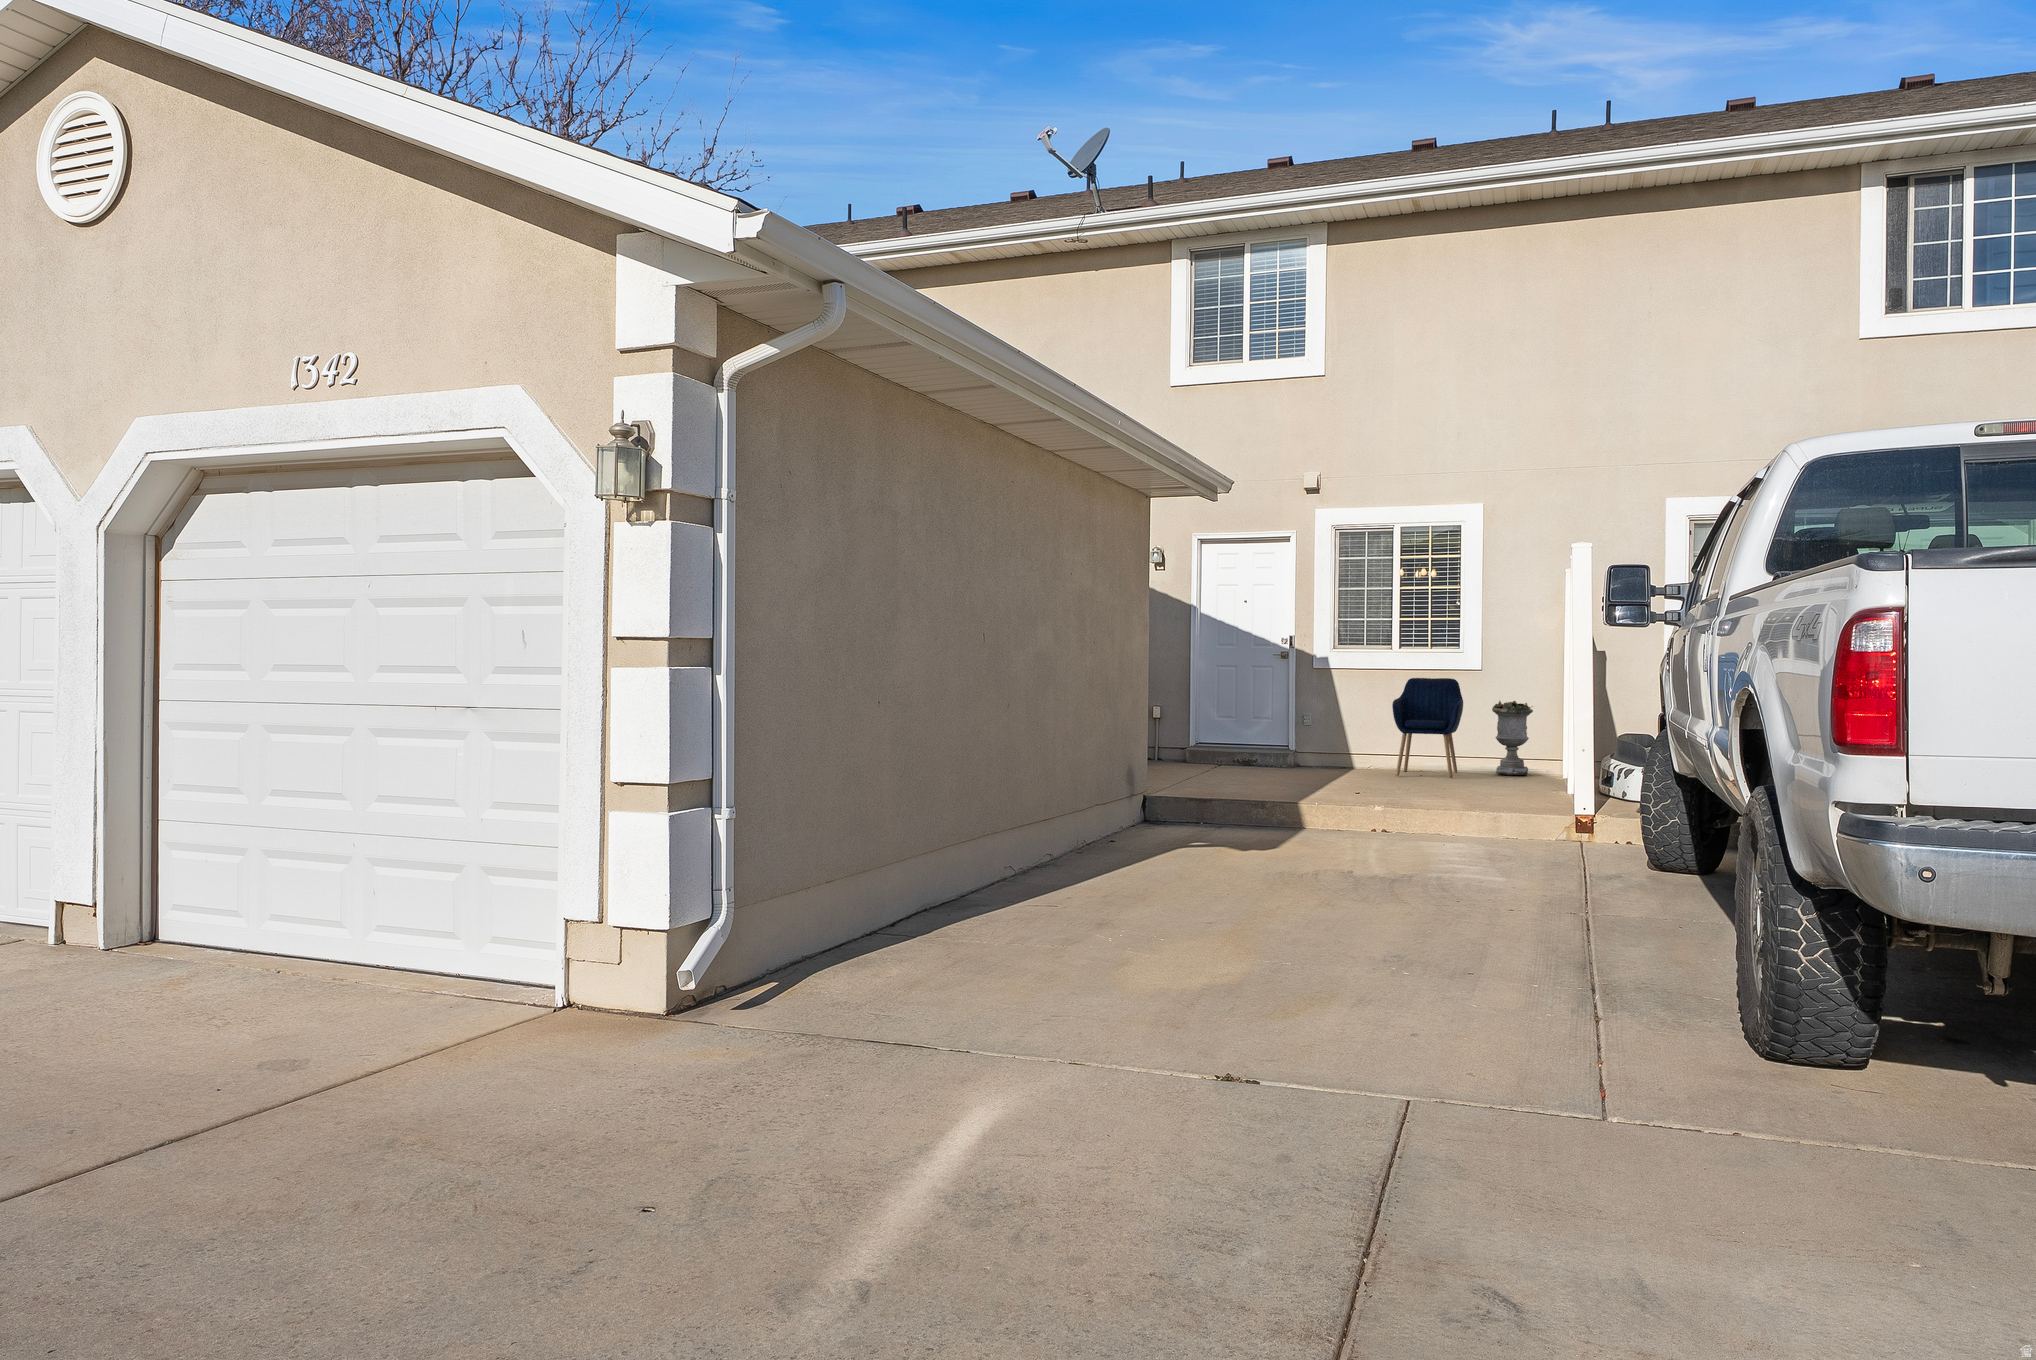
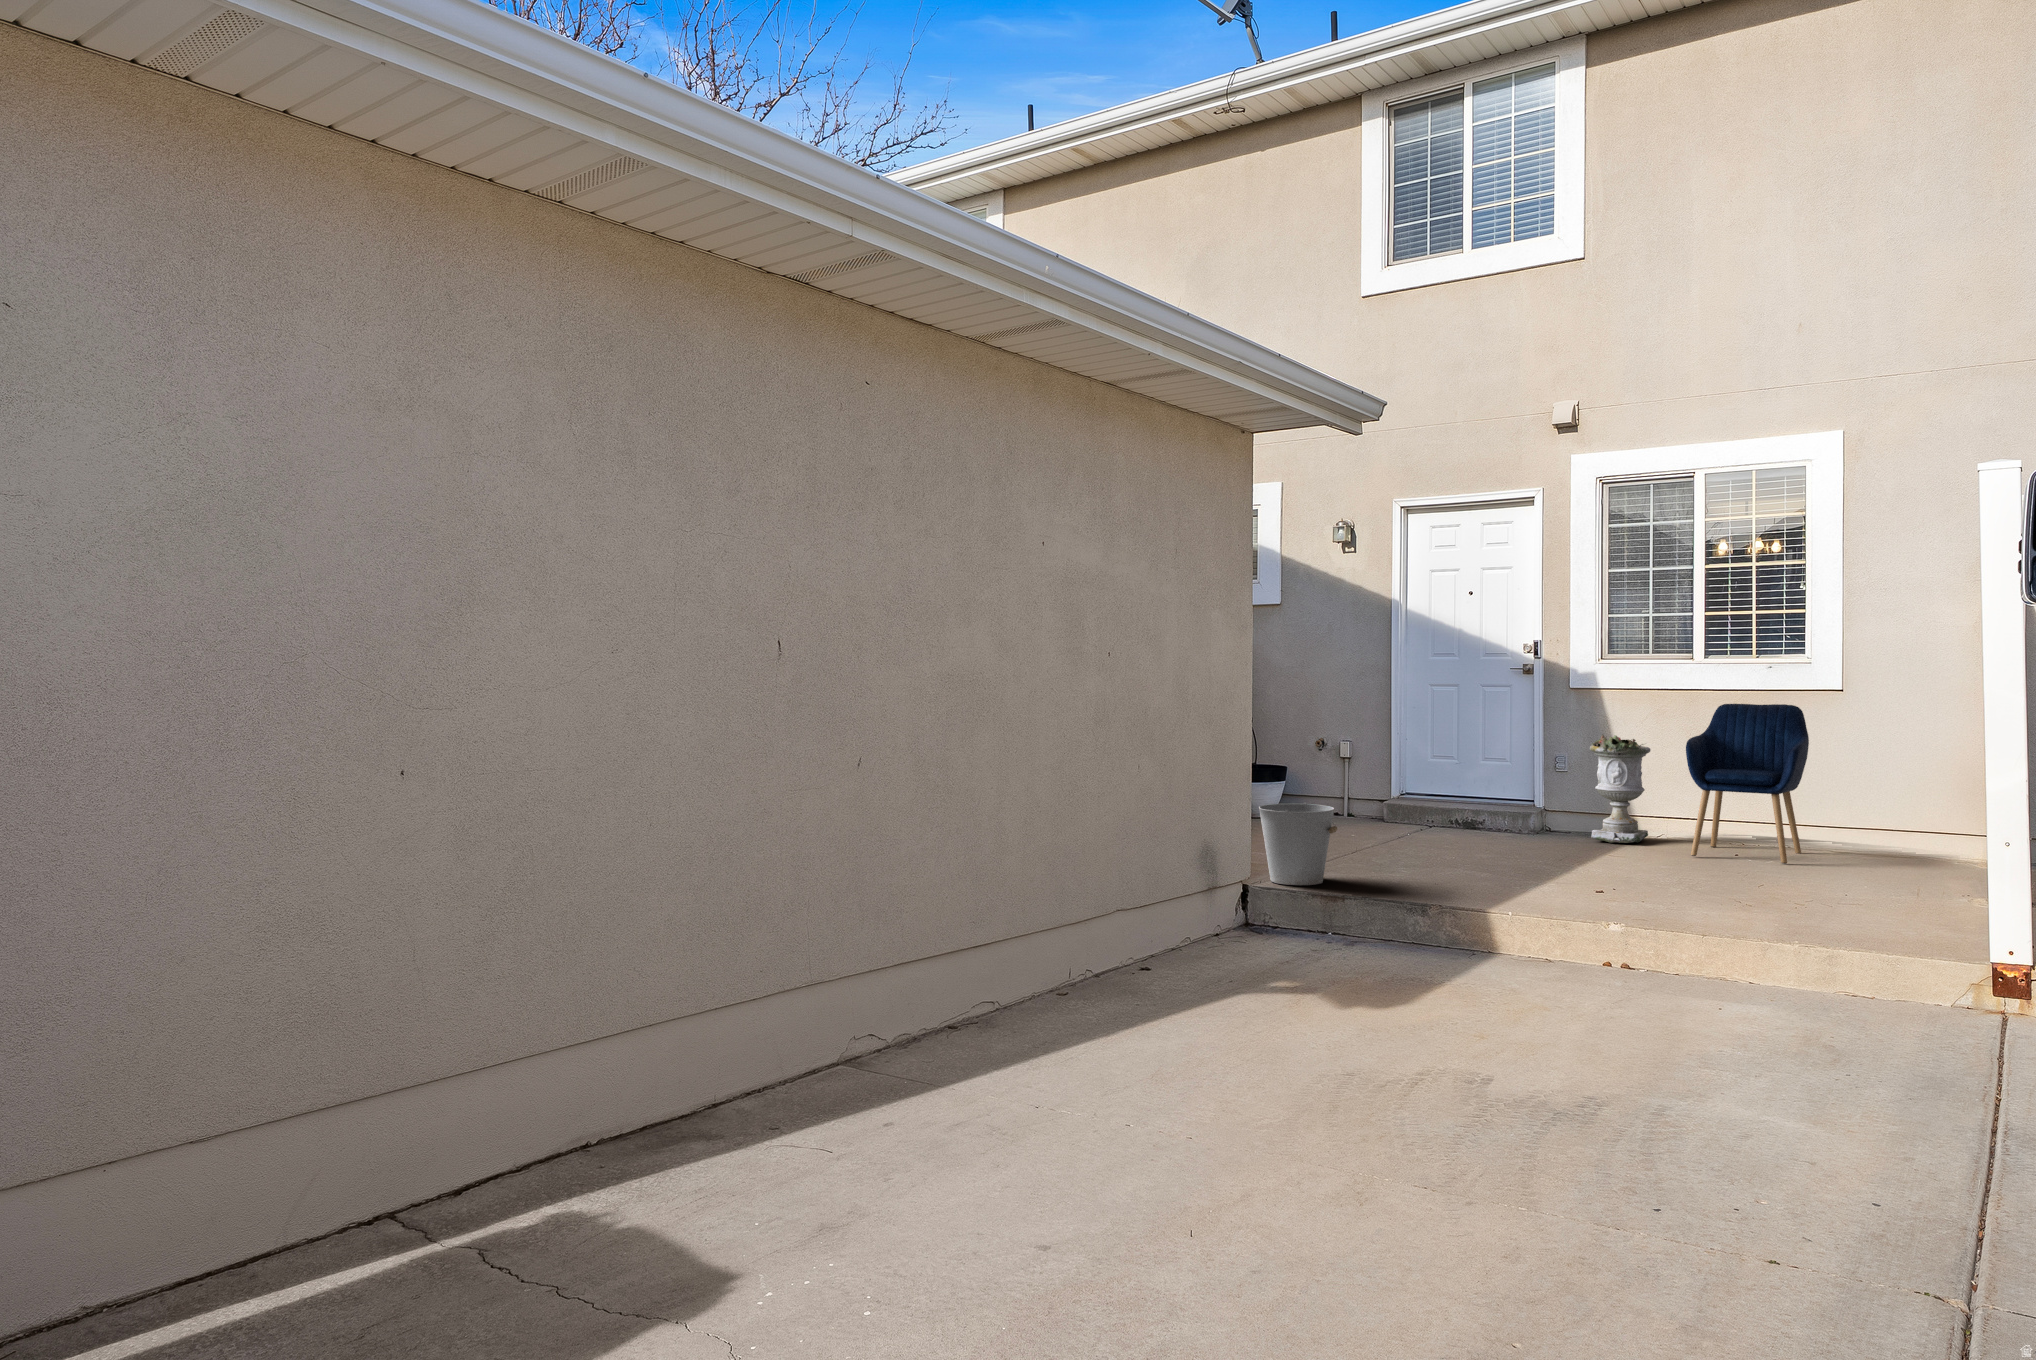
planter: present [1492,701,1533,775] -> present [1590,735,1651,843]
bucket: none [1144,743,1195,797] -> present [1259,802,1338,885]

